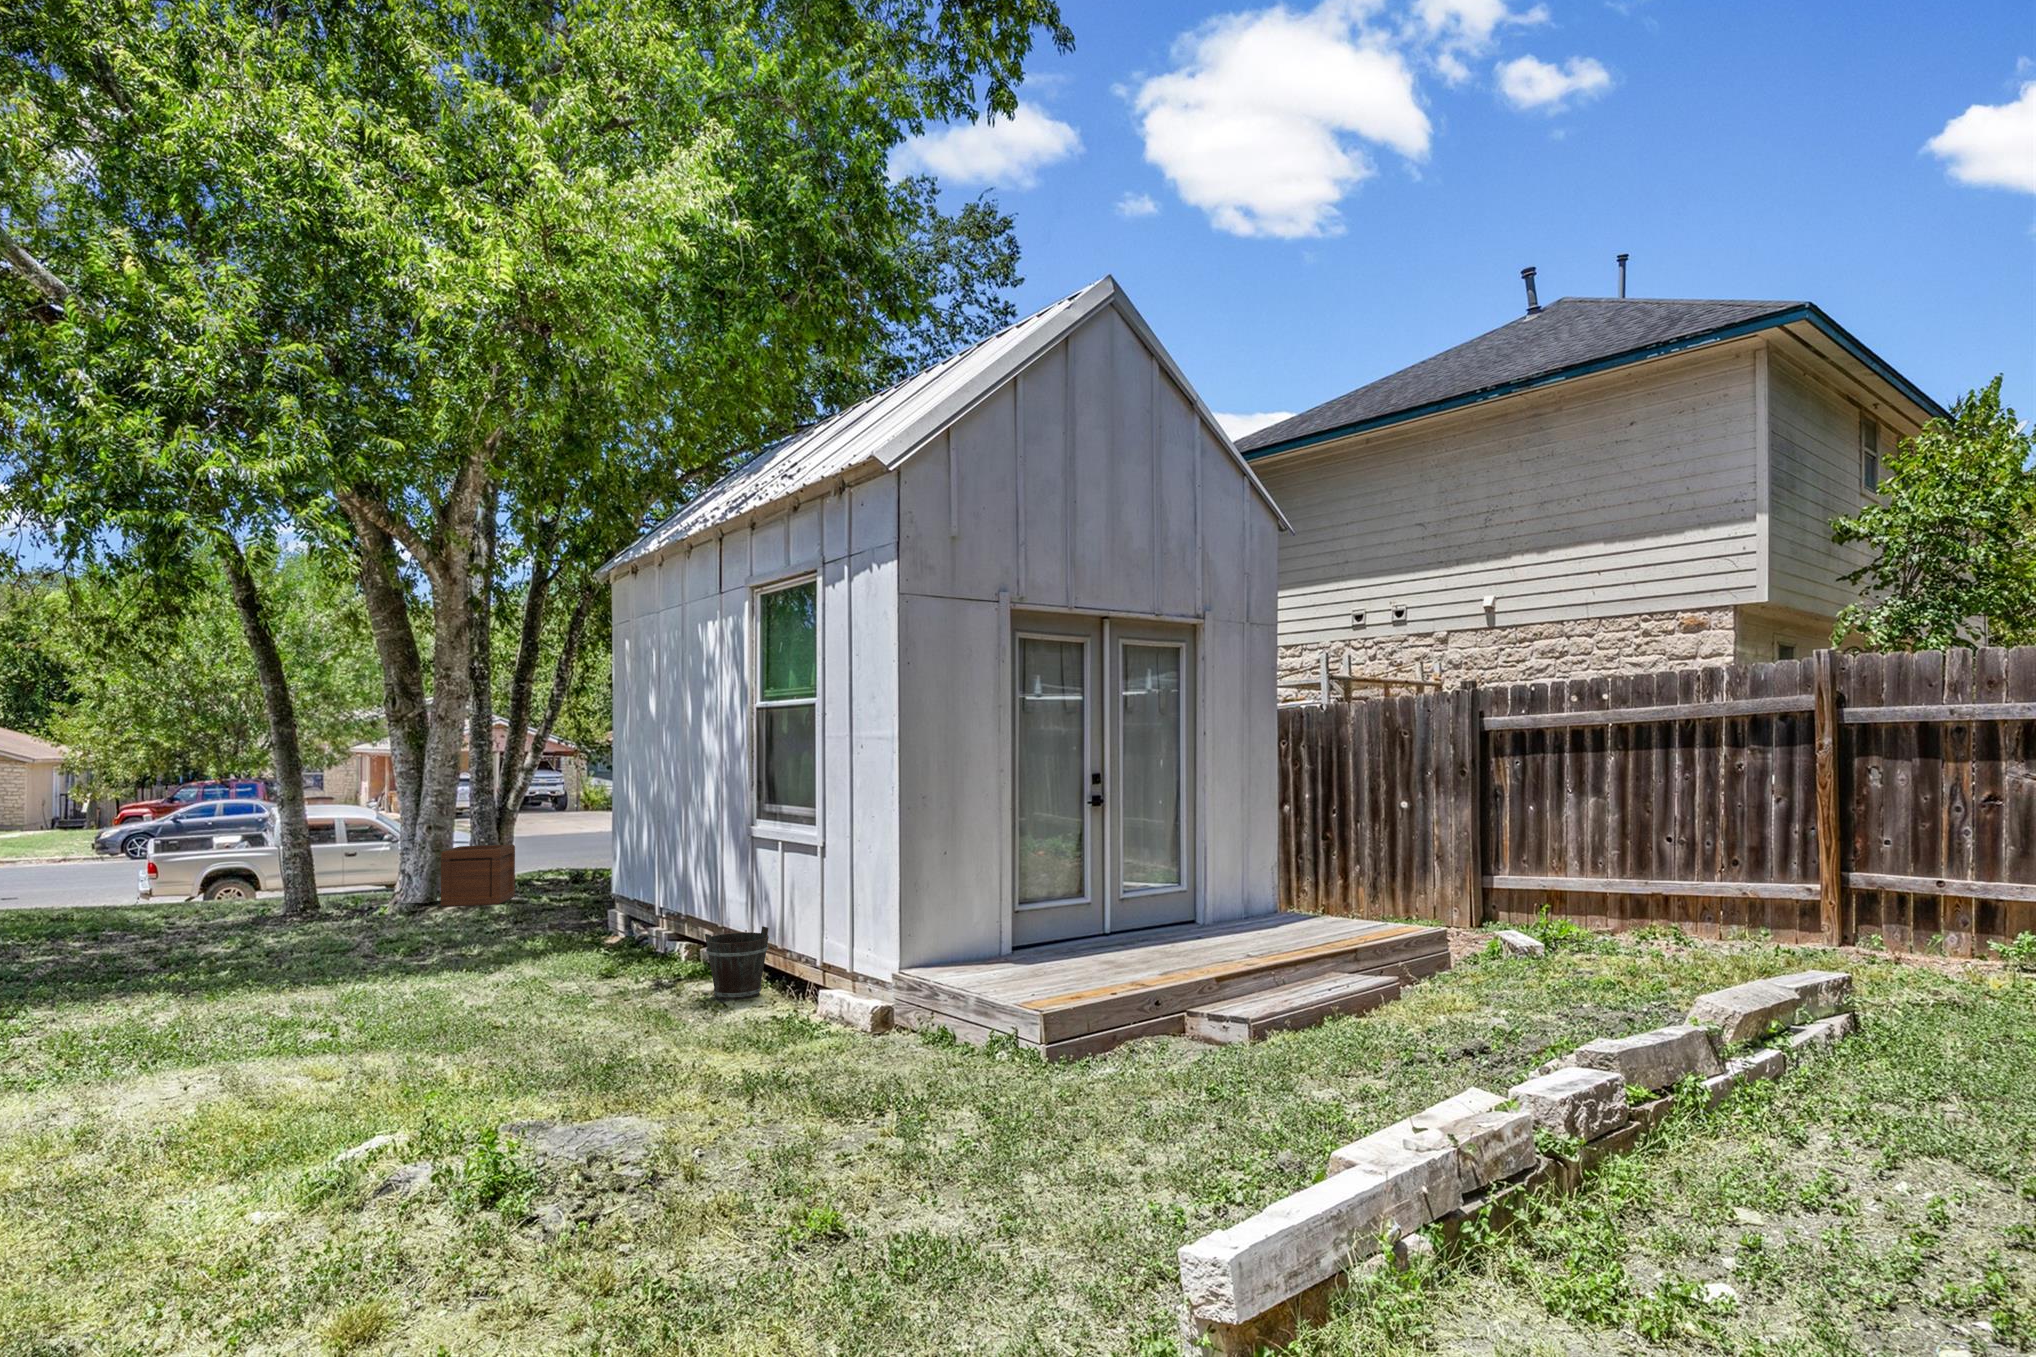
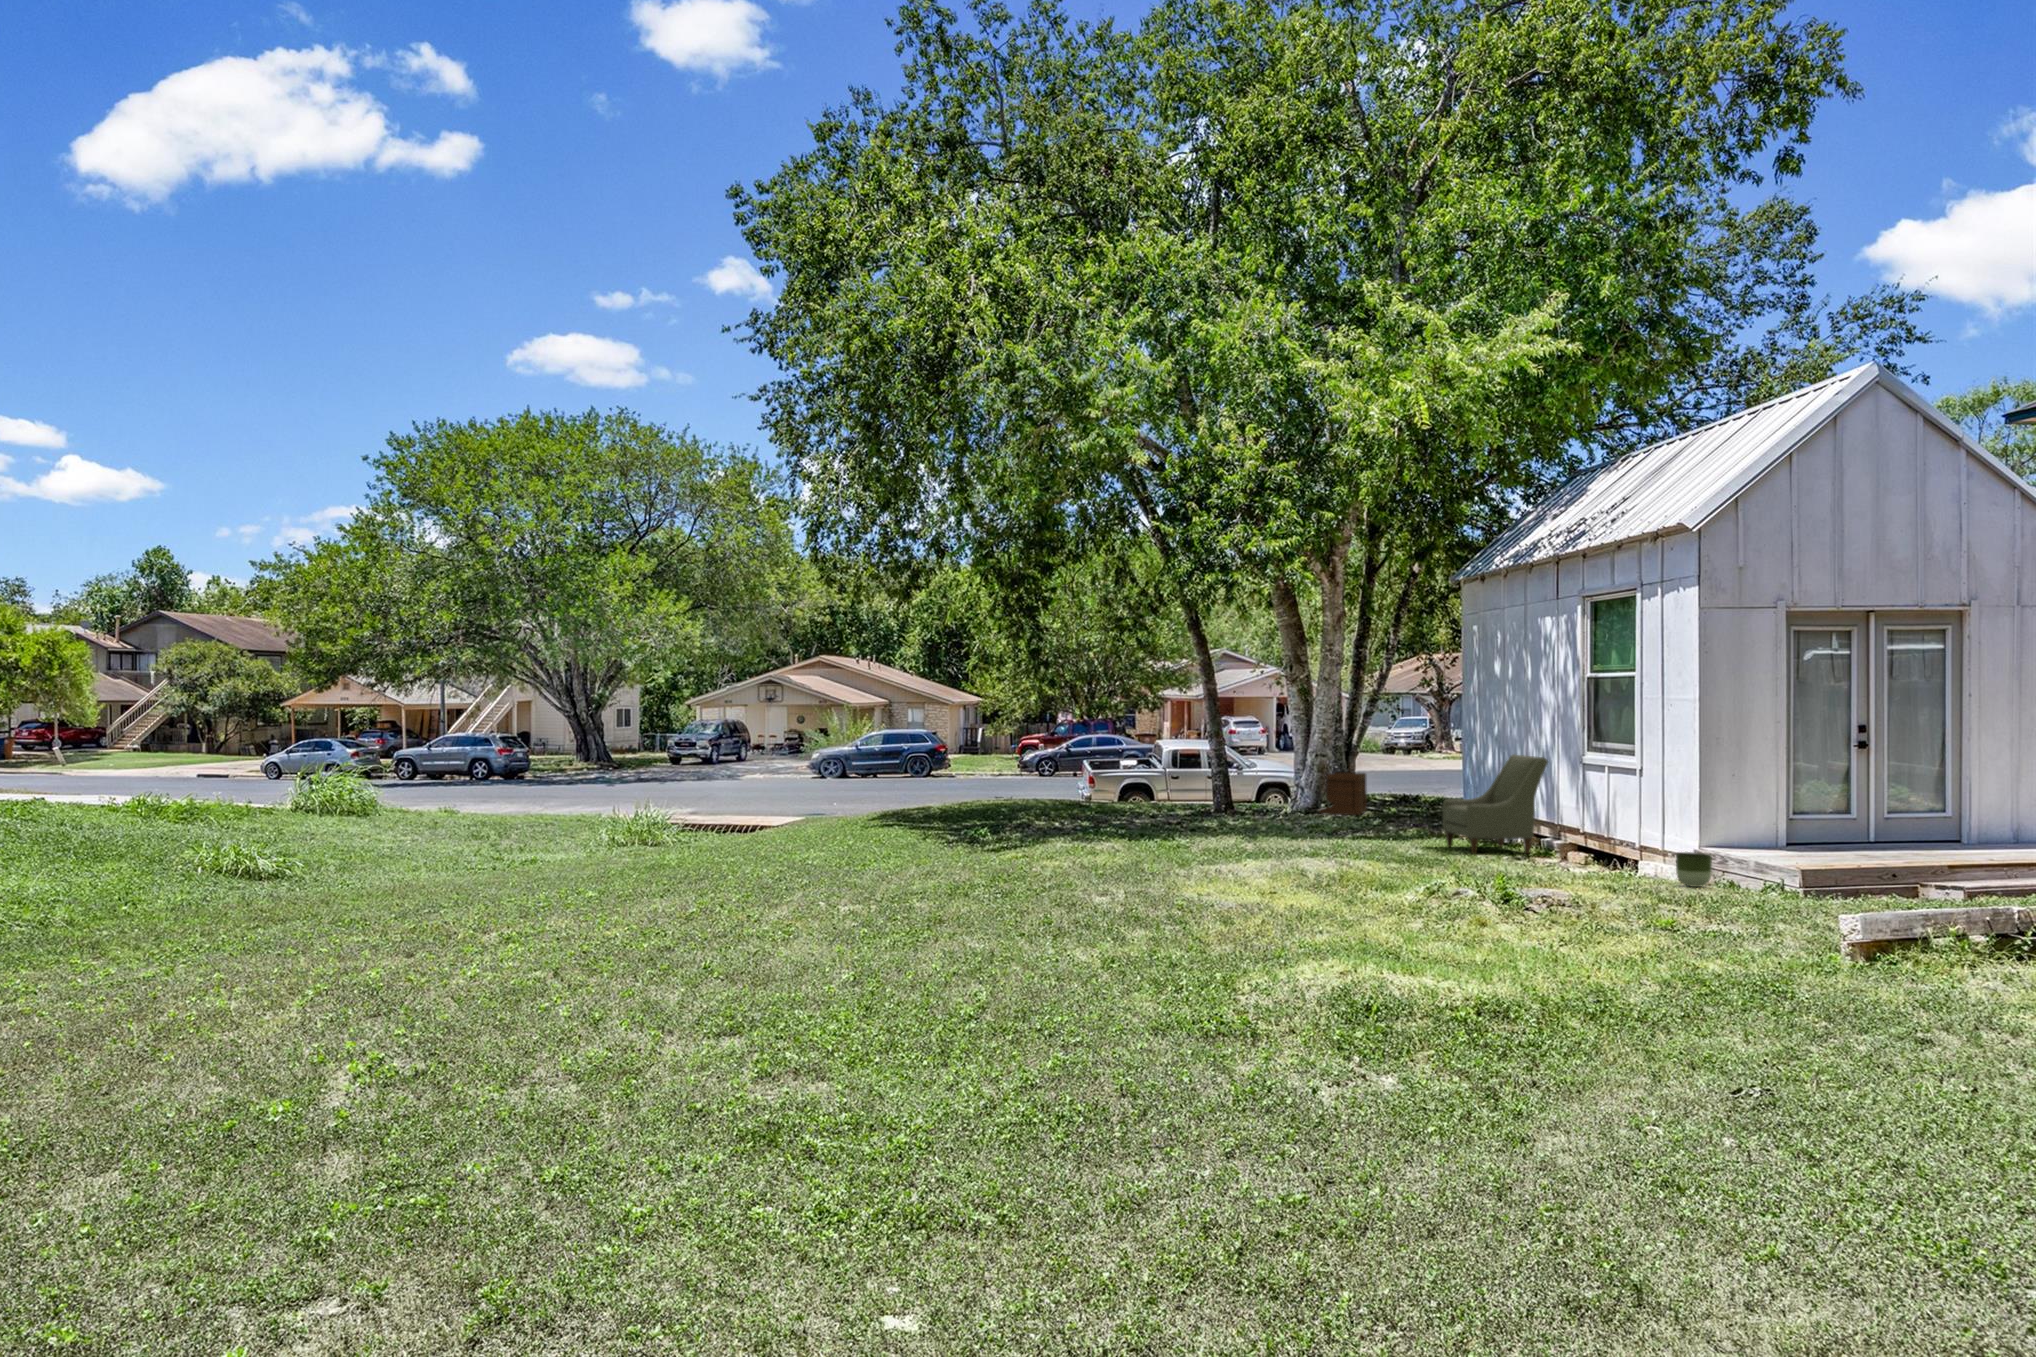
chair: none [557,822,708,986] -> present [1443,754,1548,854]
bucket: present [705,926,769,1000] -> none [1555,822,1599,866]
planter: none [868,981,919,1041] -> present [1676,852,1712,887]

